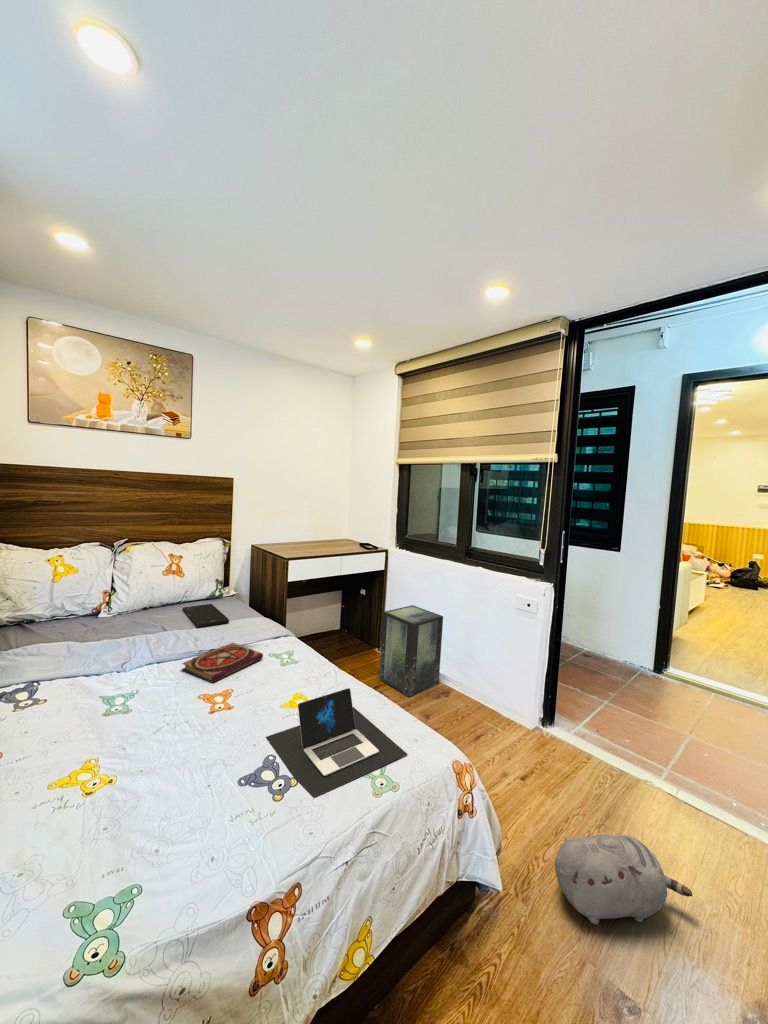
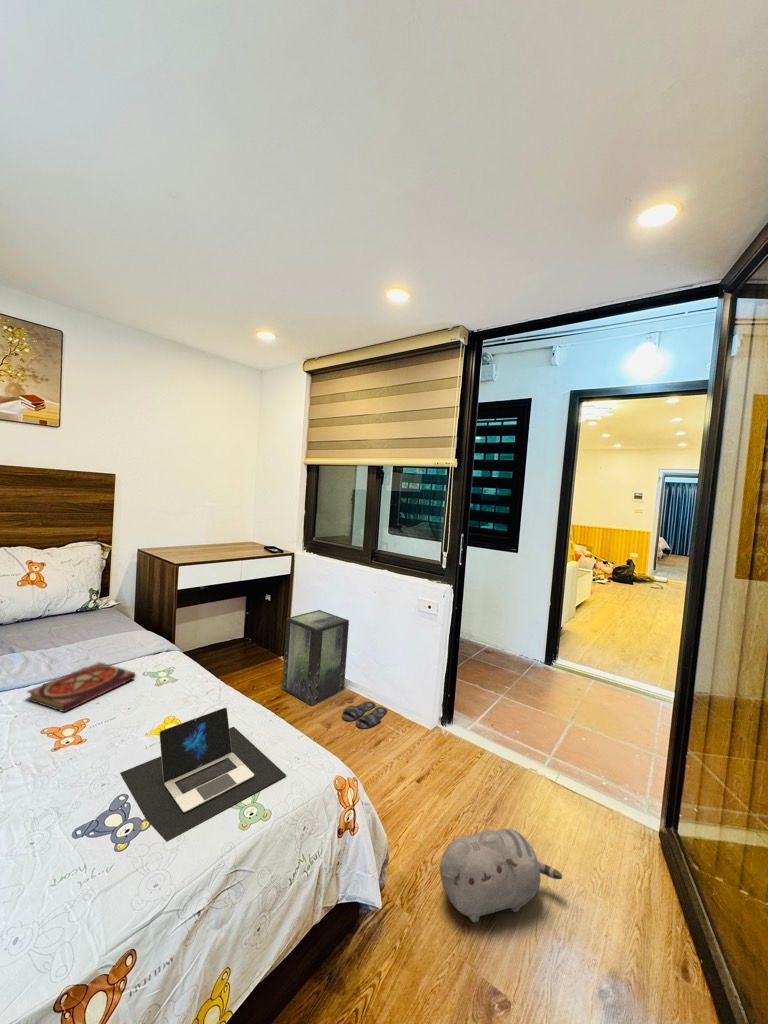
smartphone: present [183,604,229,628] -> none [42,617,100,647]
slippers: none [439,697,484,723] -> present [342,702,387,728]

